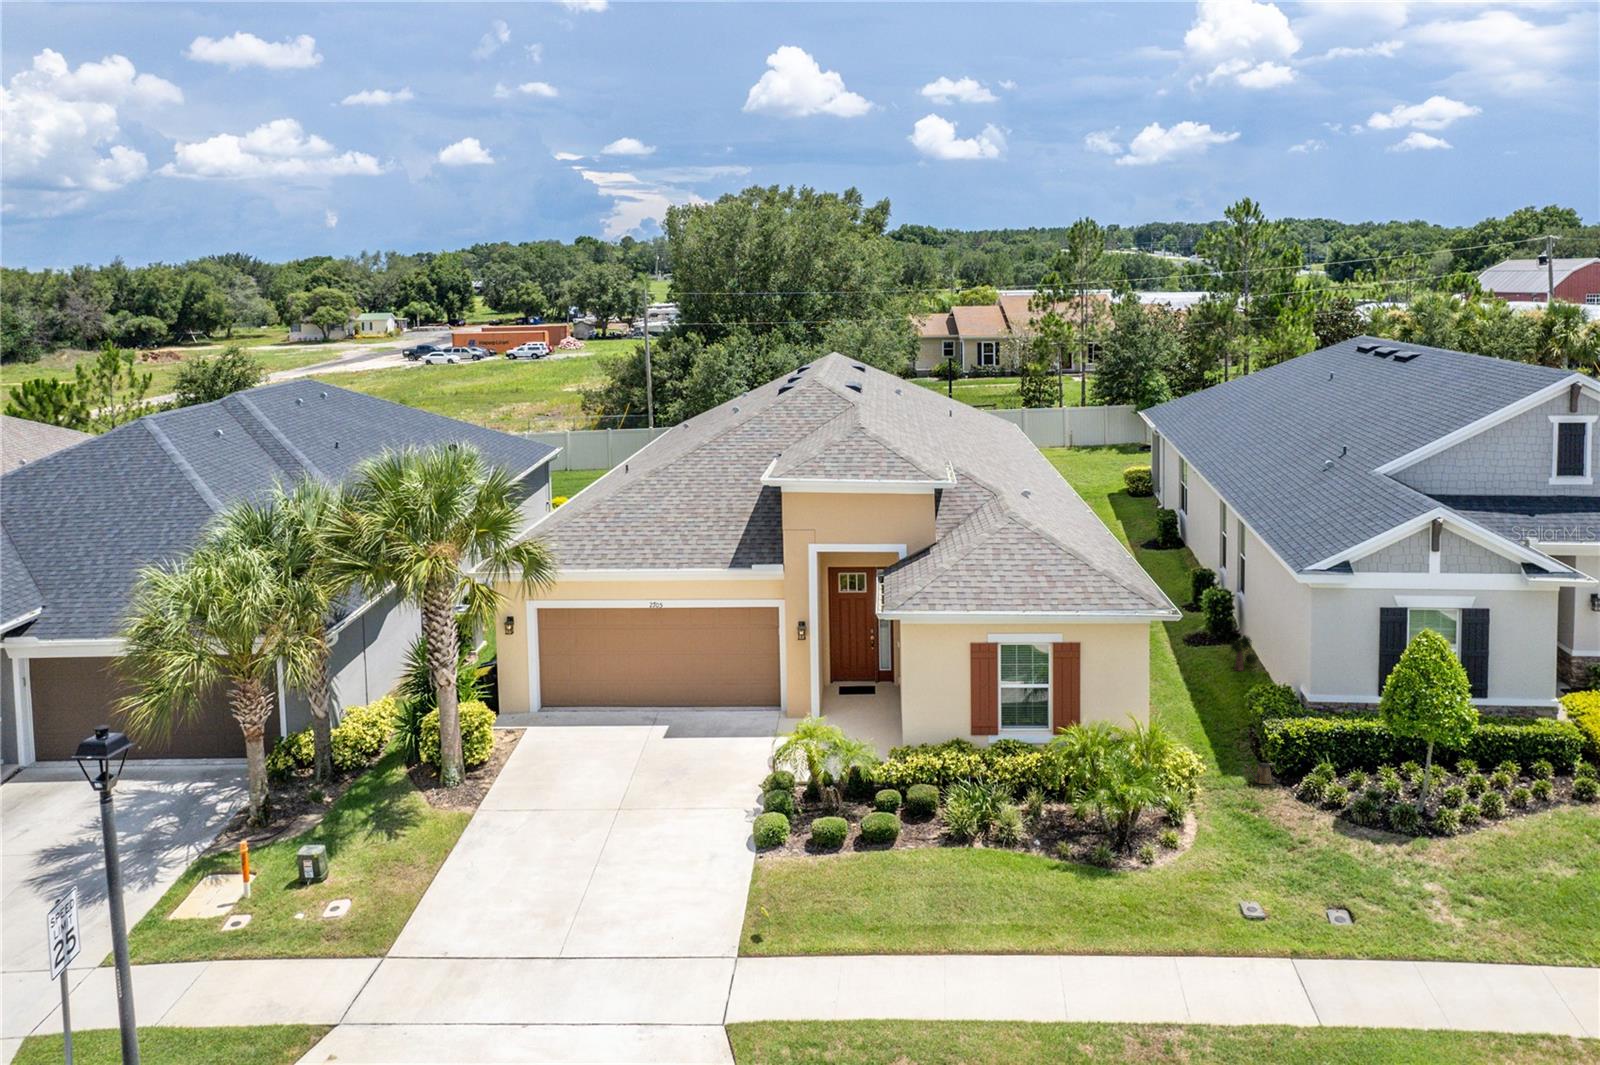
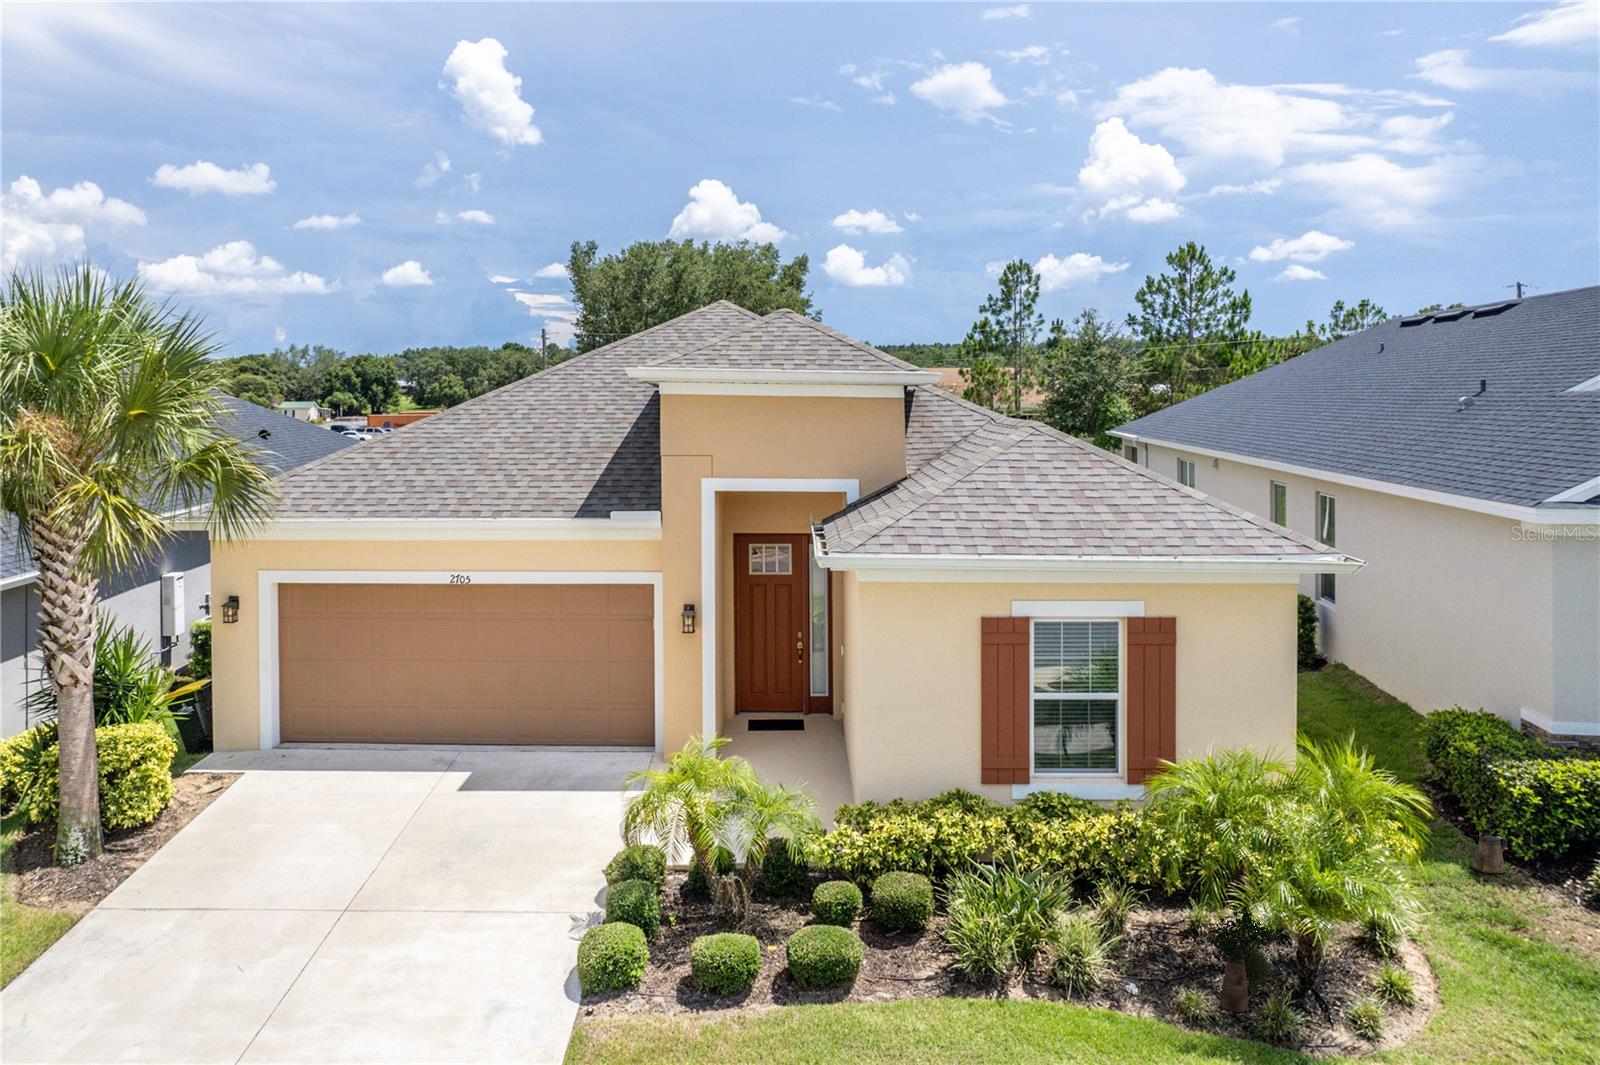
potted plant: present [1230,635,1257,671] -> present [1205,905,1288,1012]

